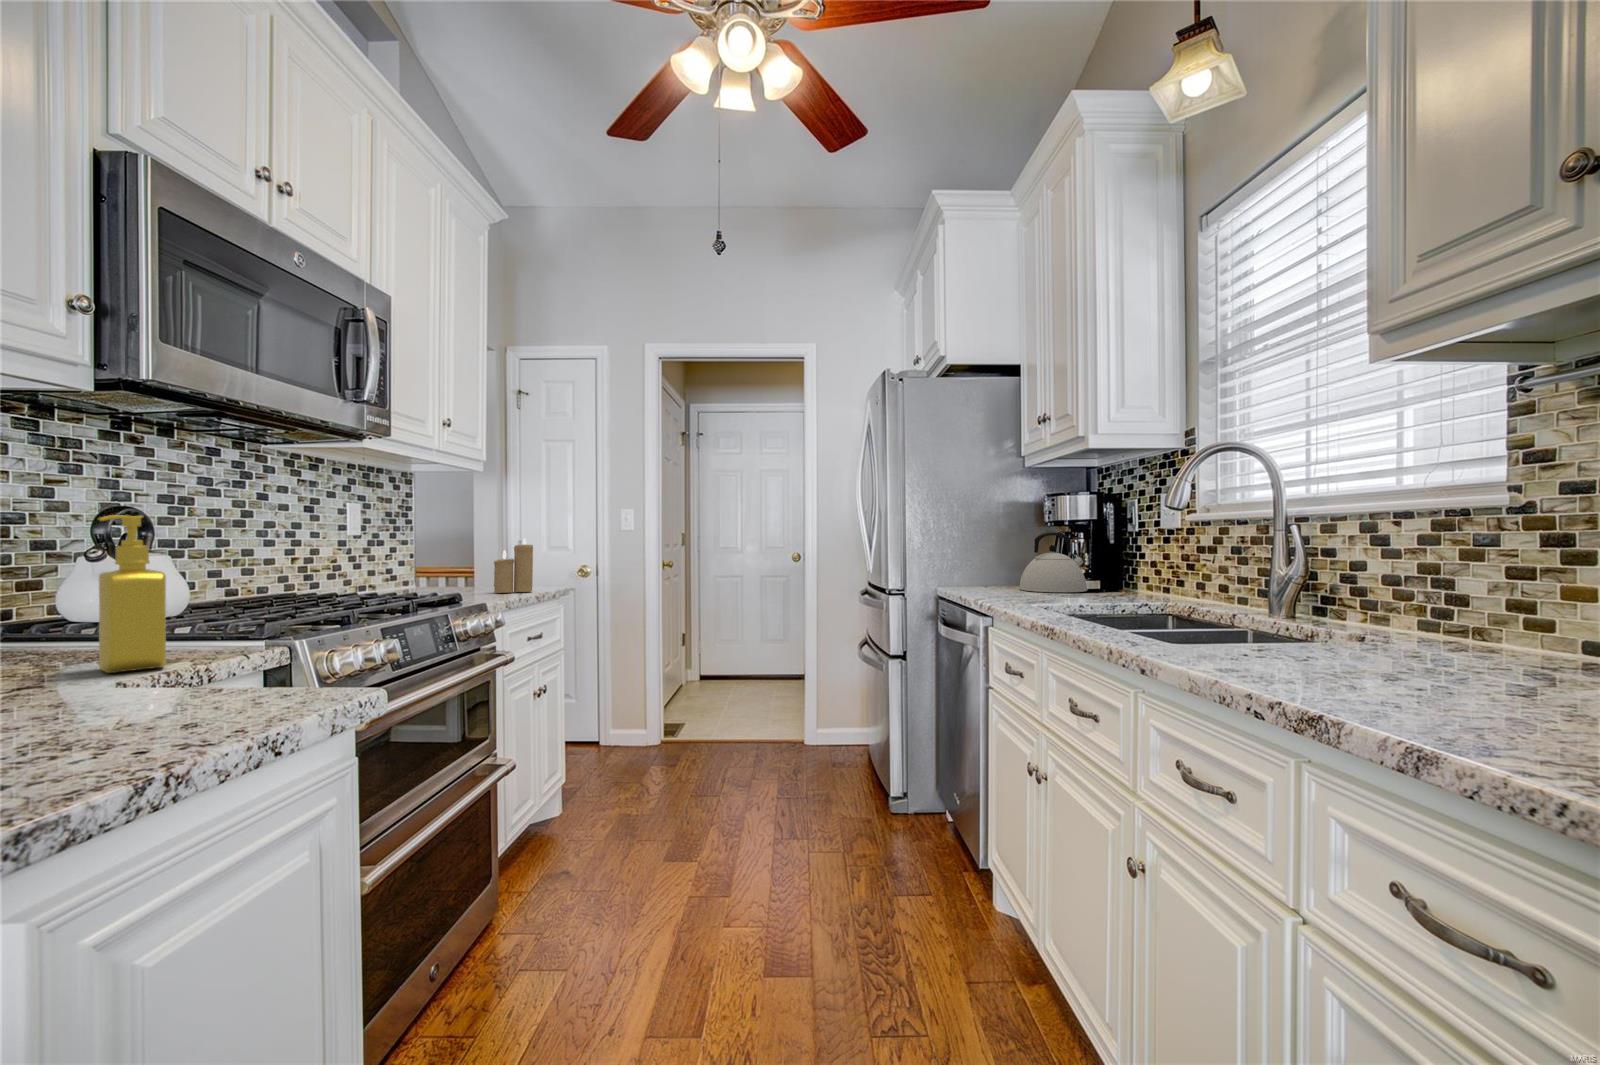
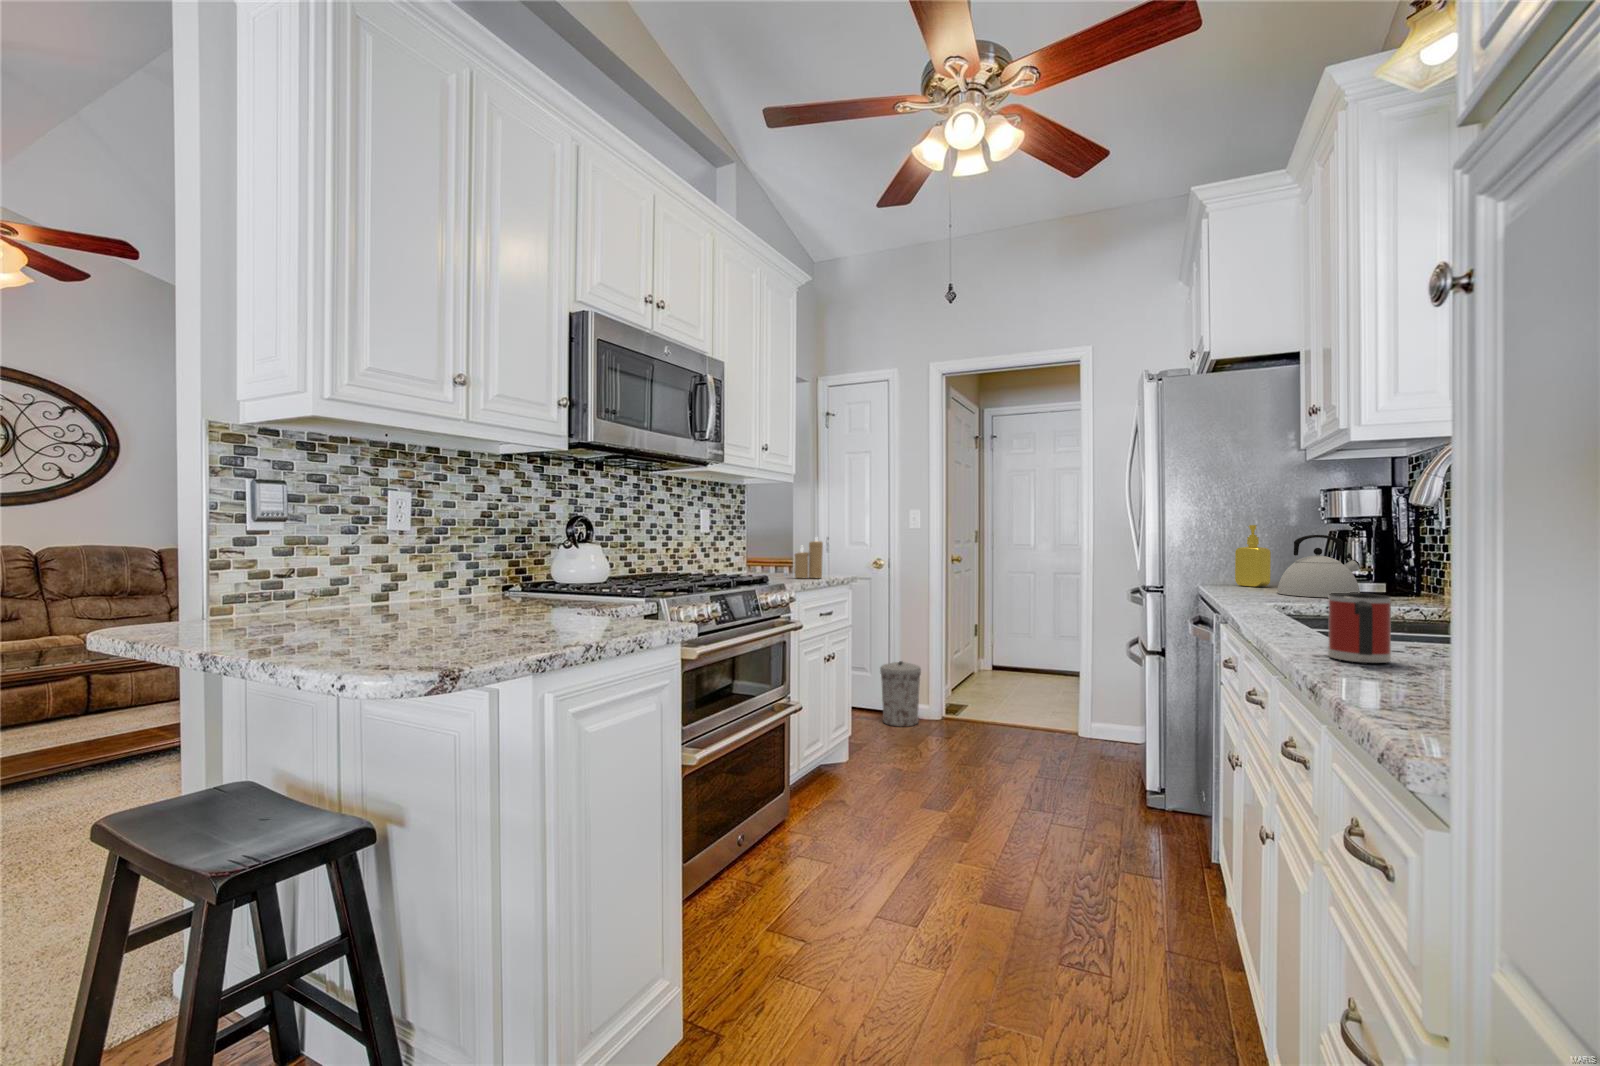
soap dispenser: present [98,515,166,673] -> present [1235,525,1271,587]
mug: none [1222,590,1289,668] -> present [1328,592,1391,663]
trash can: none [590,682,638,759] -> present [880,661,921,727]

